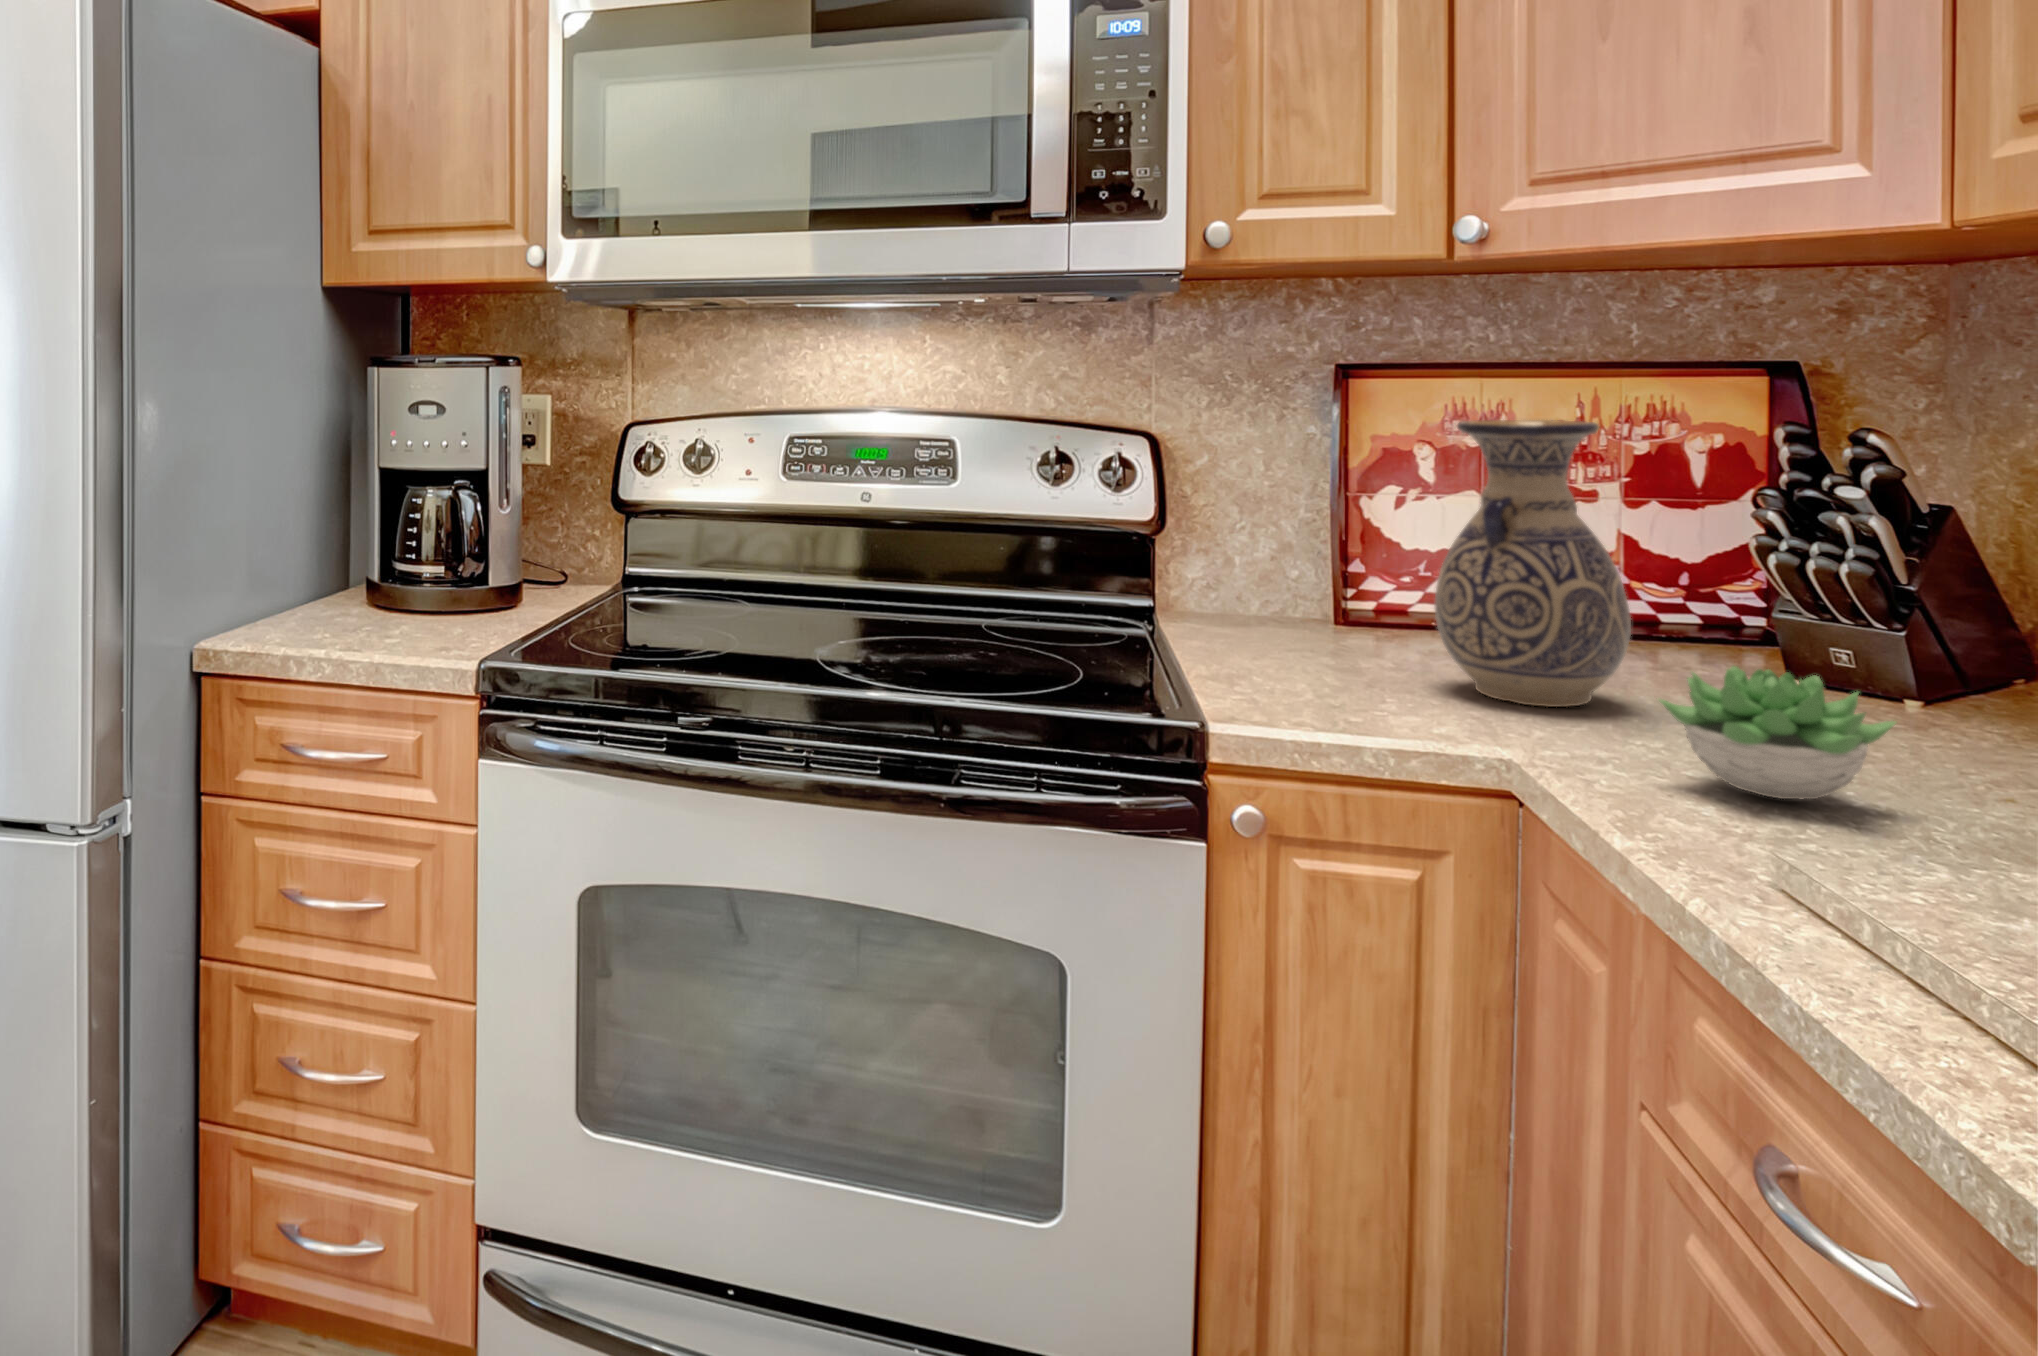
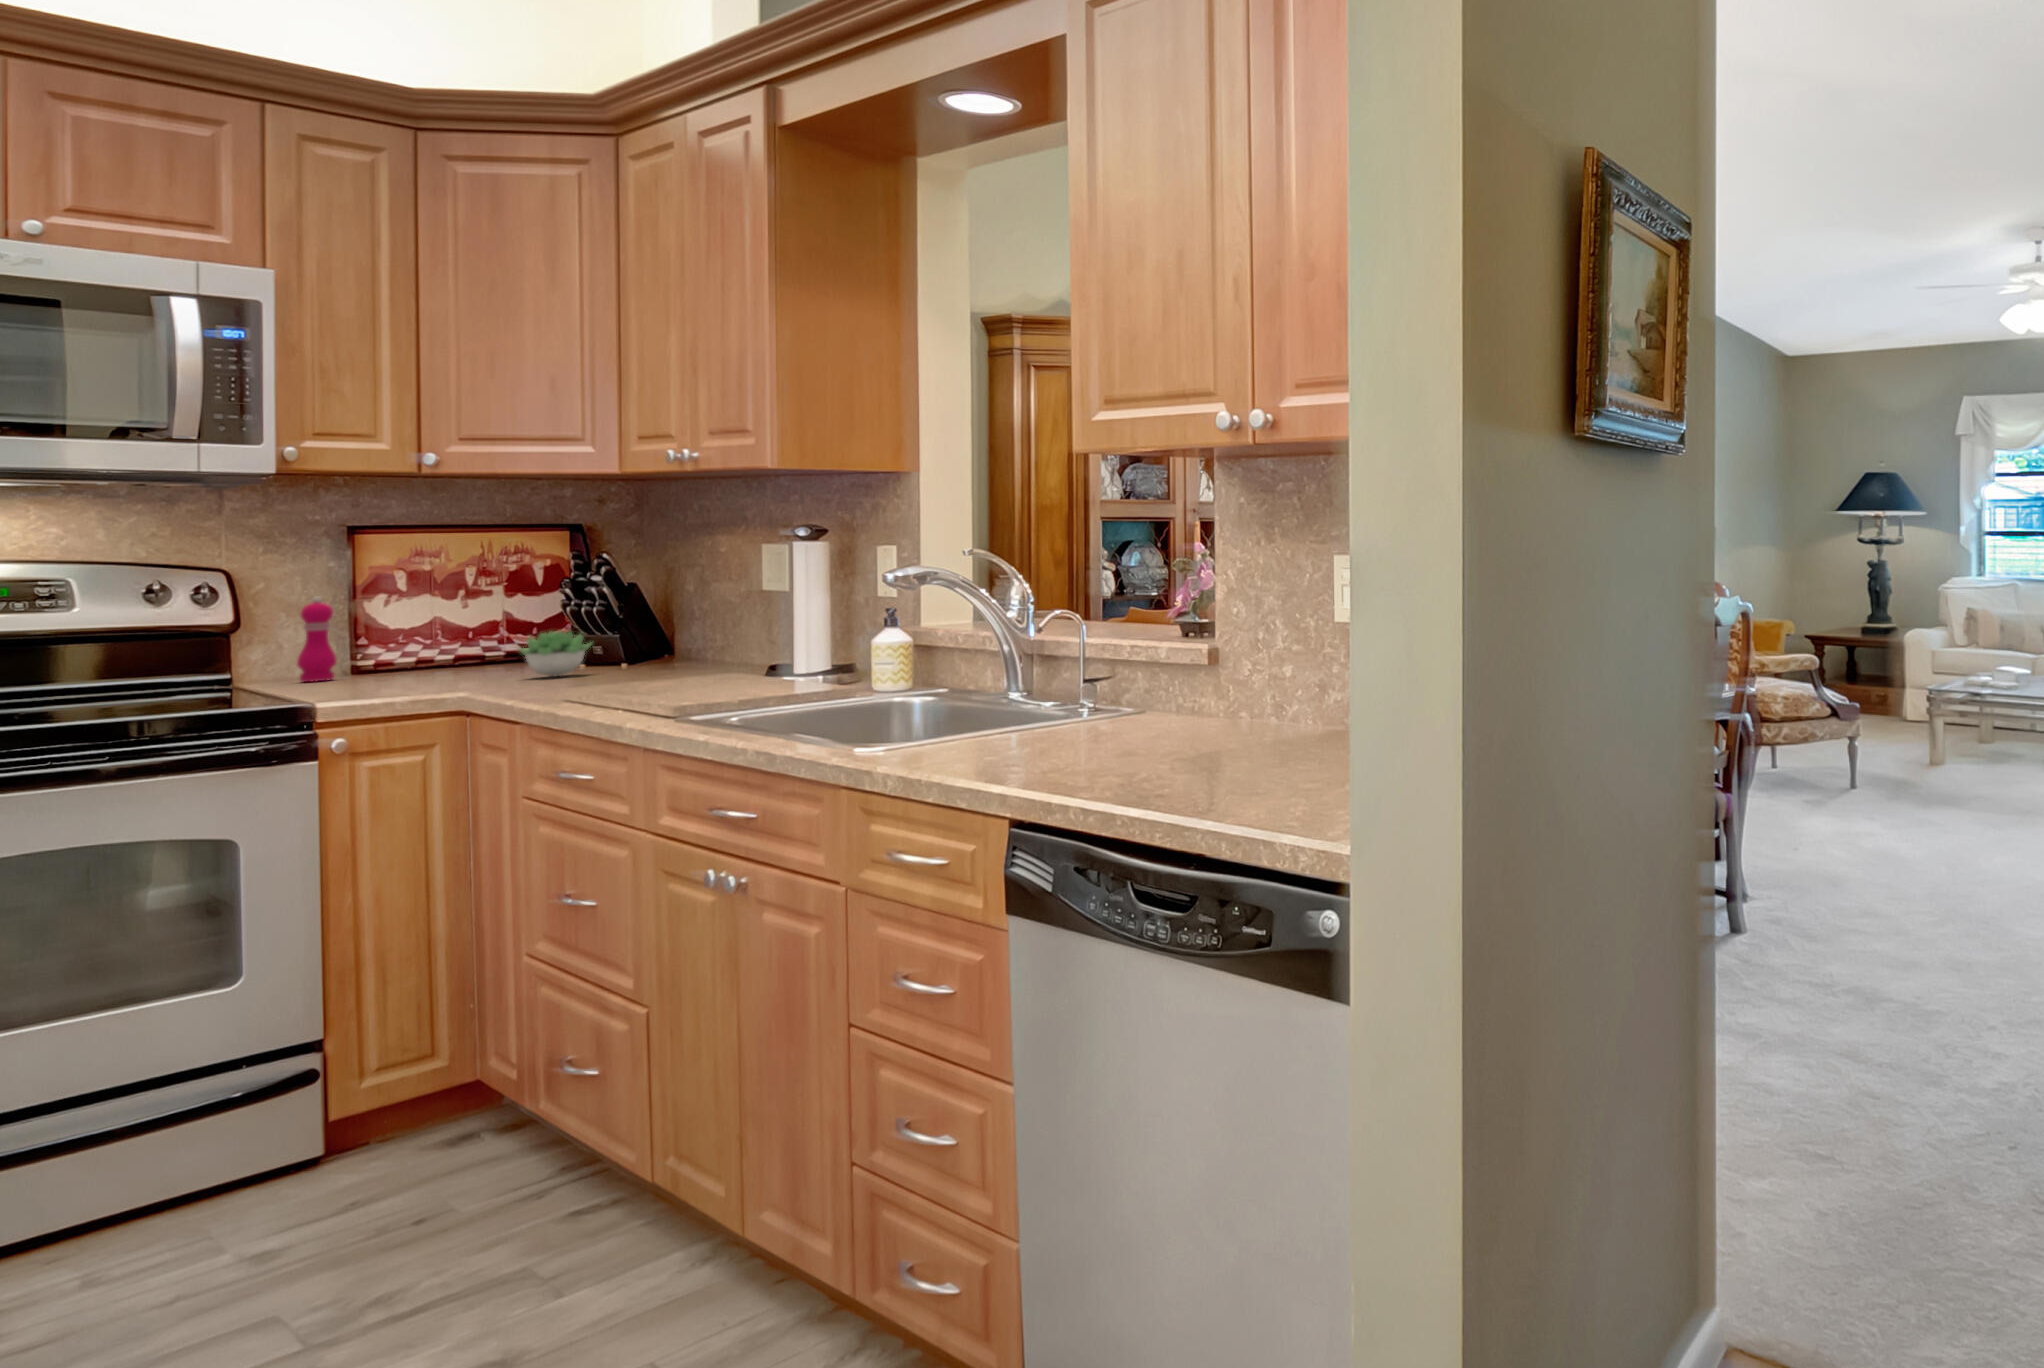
vase: present [1434,420,1631,707] -> none [417,548,507,678]
pepper mill: none [1247,484,1308,636] -> present [297,596,337,682]

